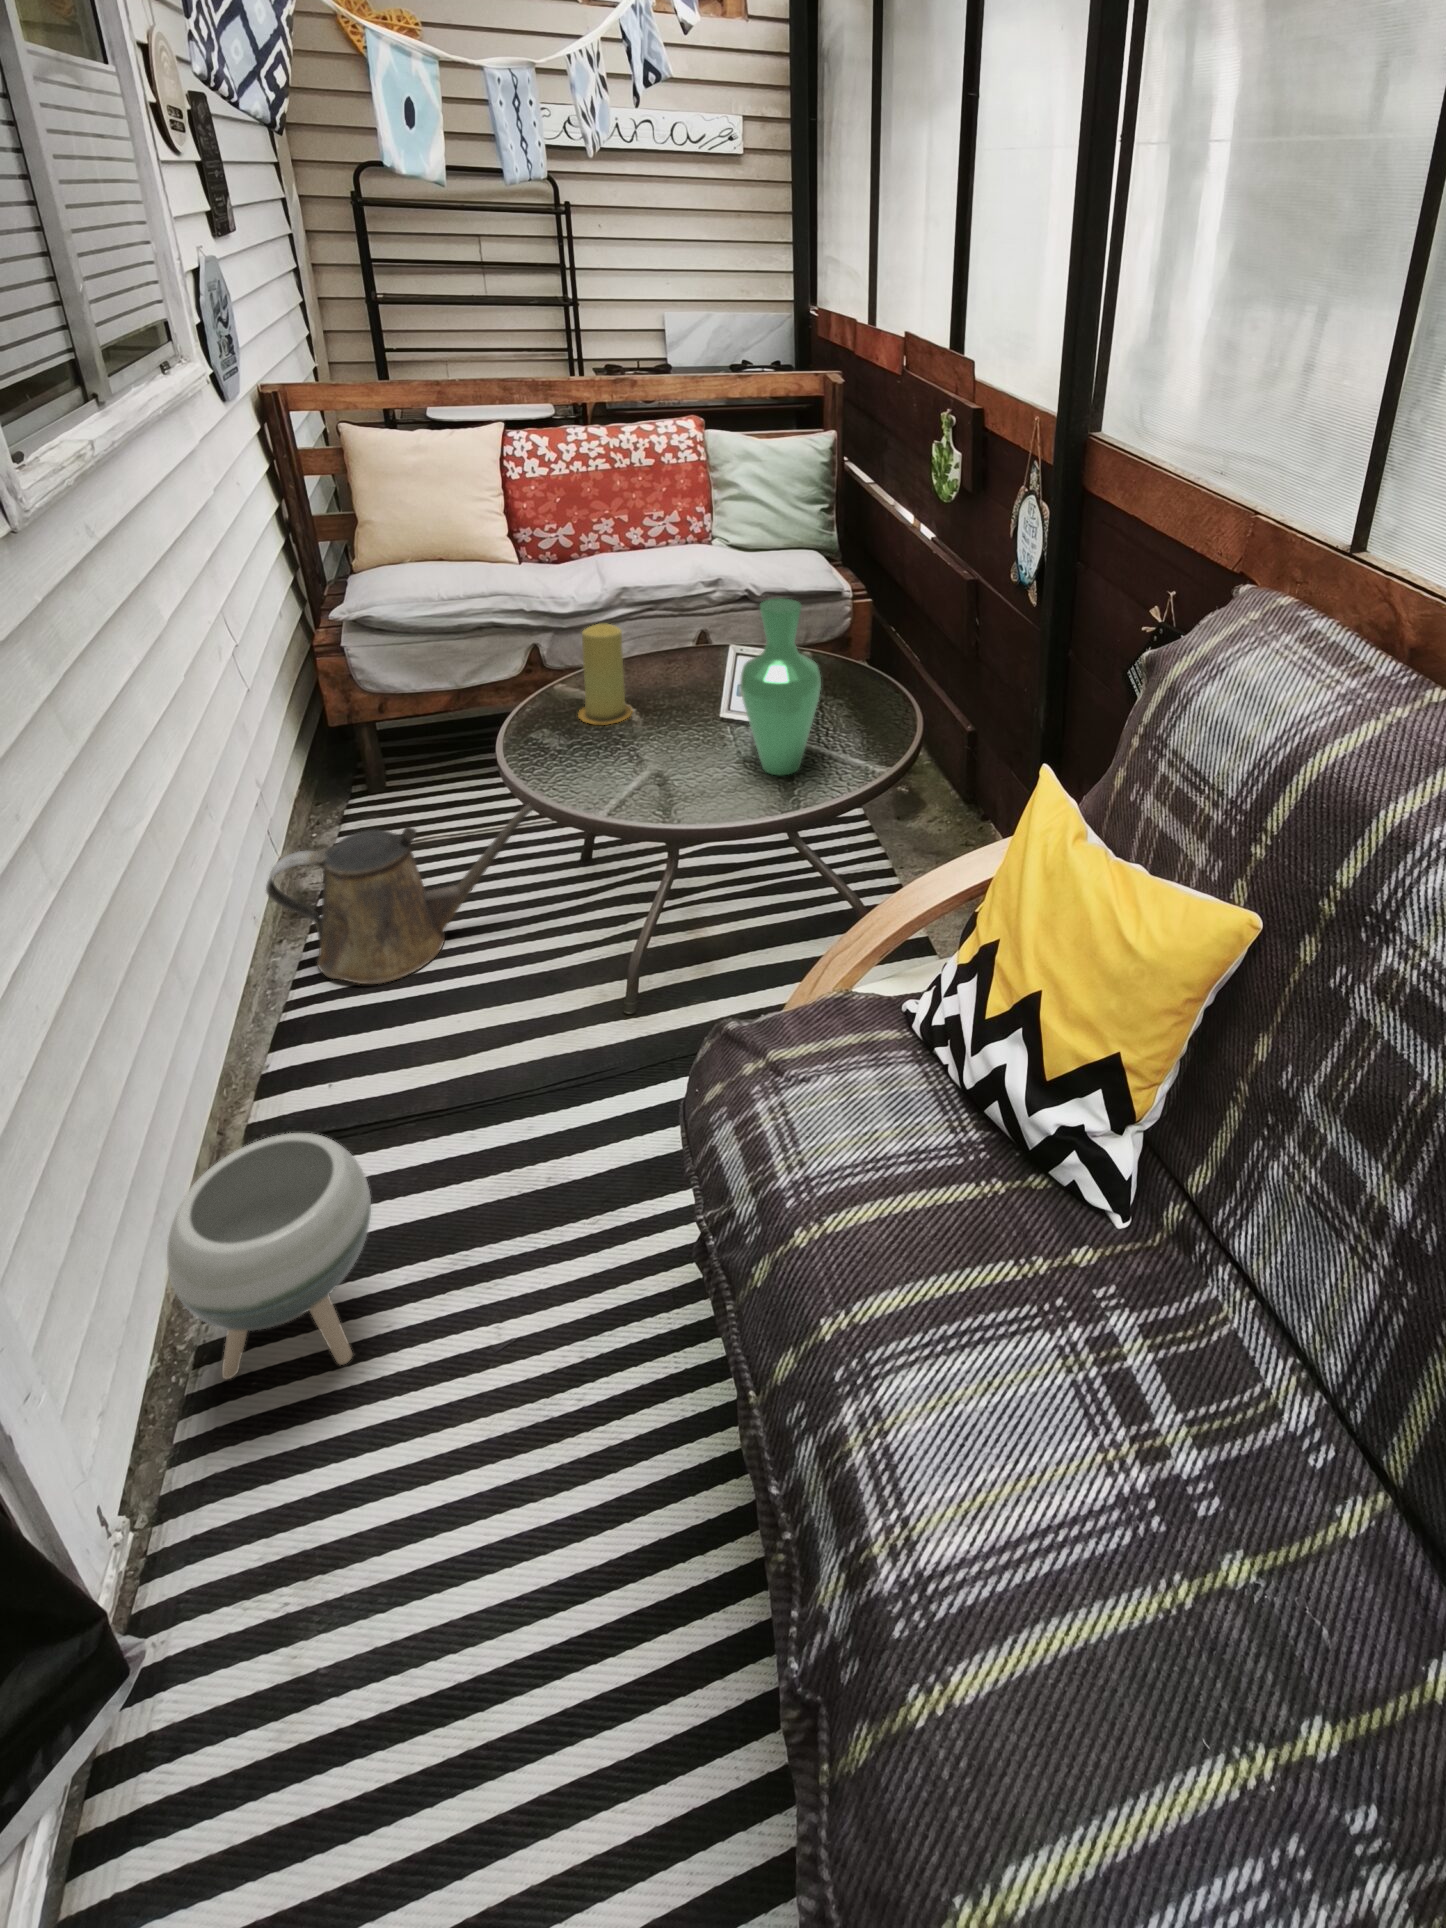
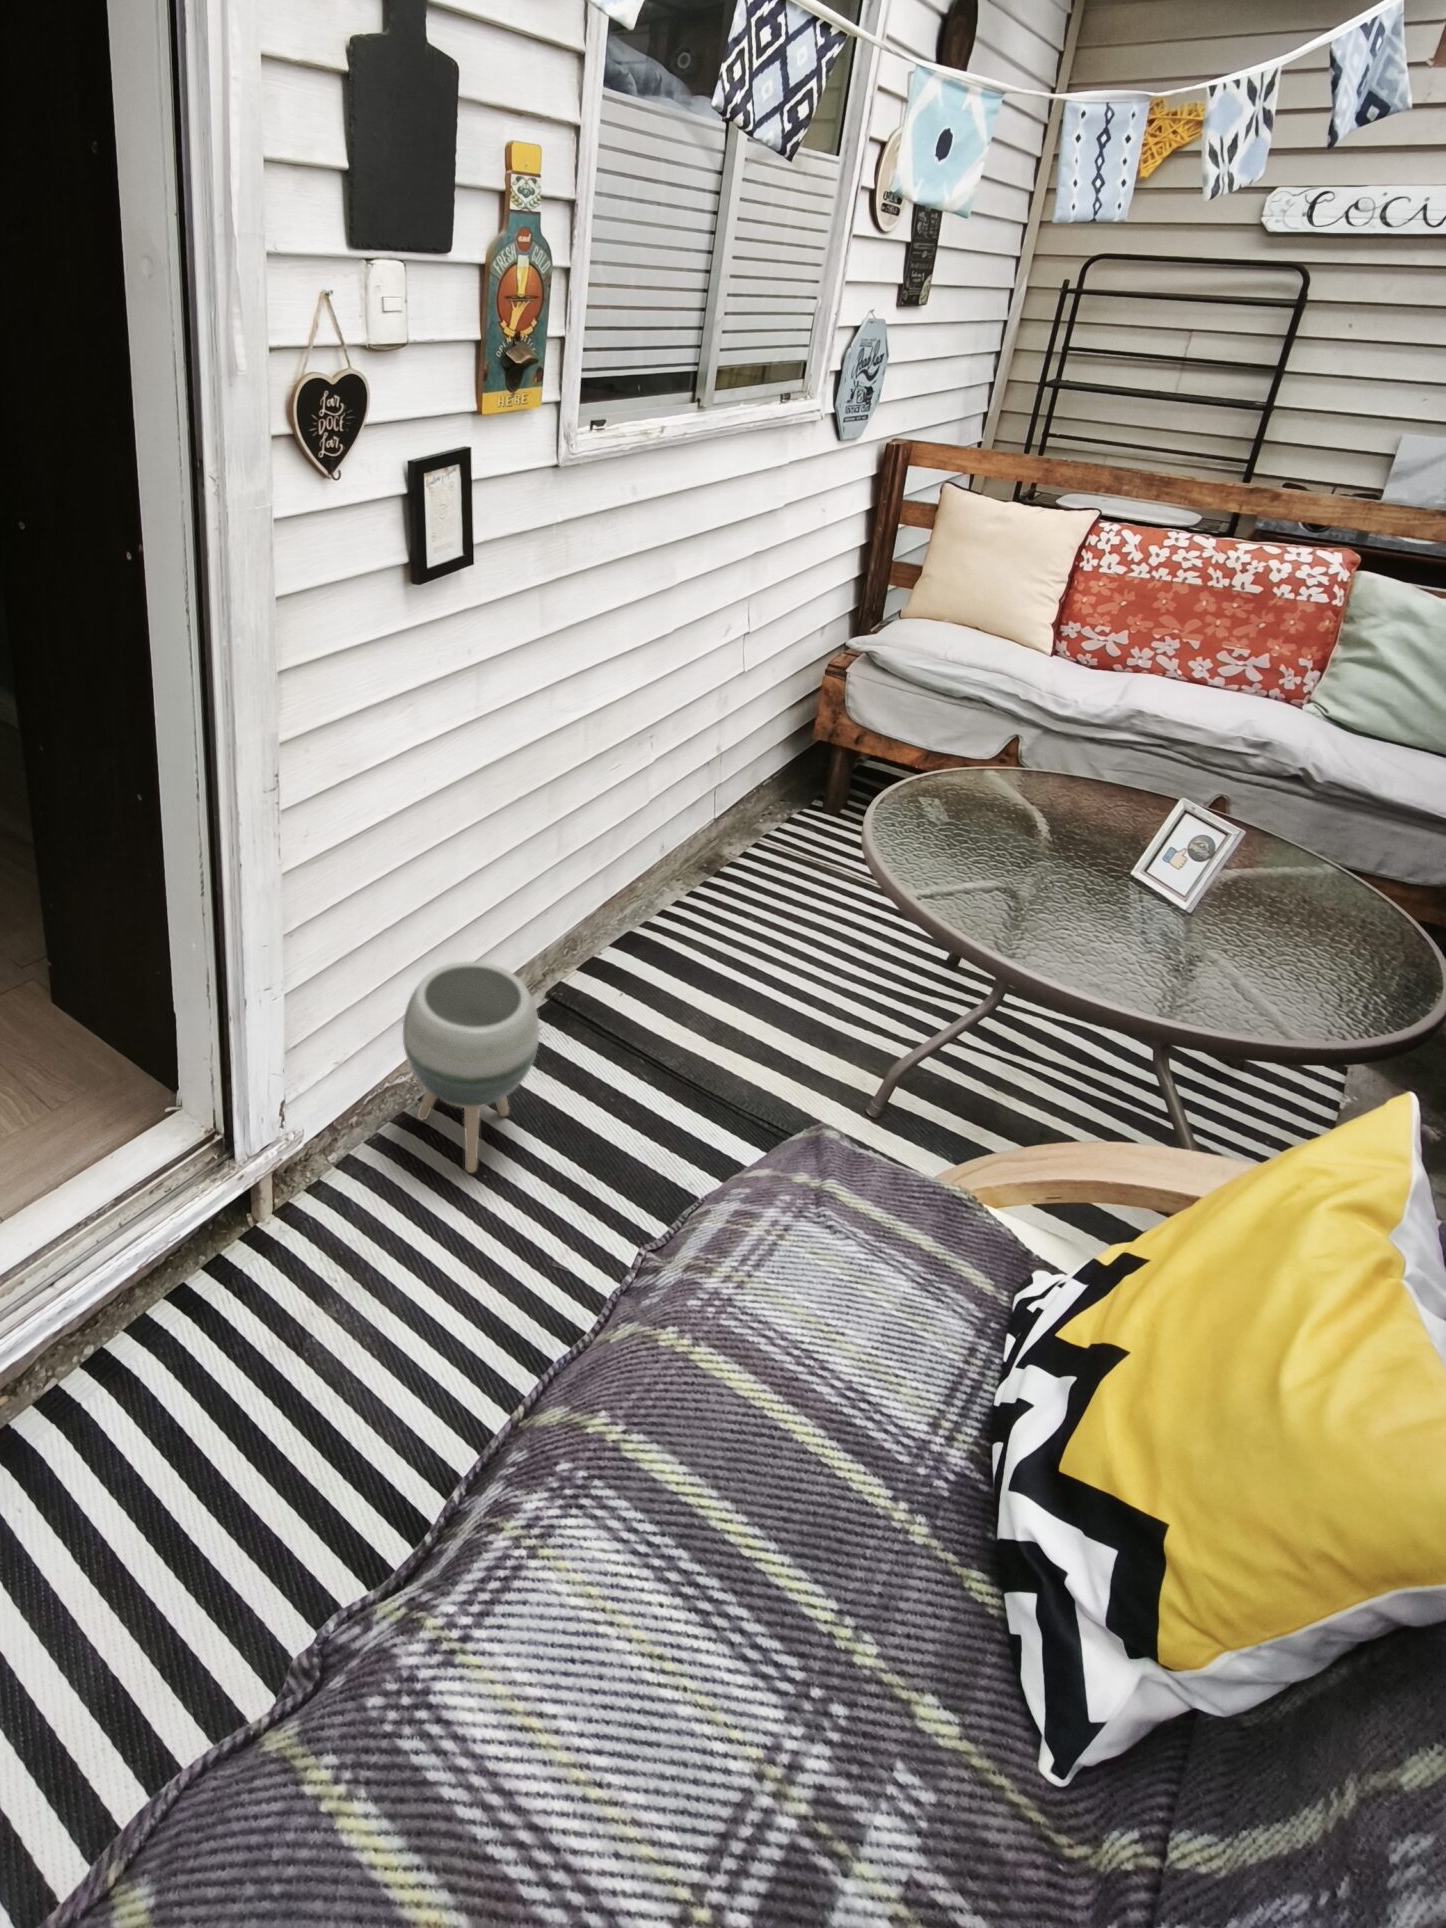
vase: present [740,598,821,775] -> none [1128,740,1256,972]
candle: present [578,624,632,724] -> none [979,717,1056,830]
watering can: present [266,805,533,984] -> none [665,810,899,960]

